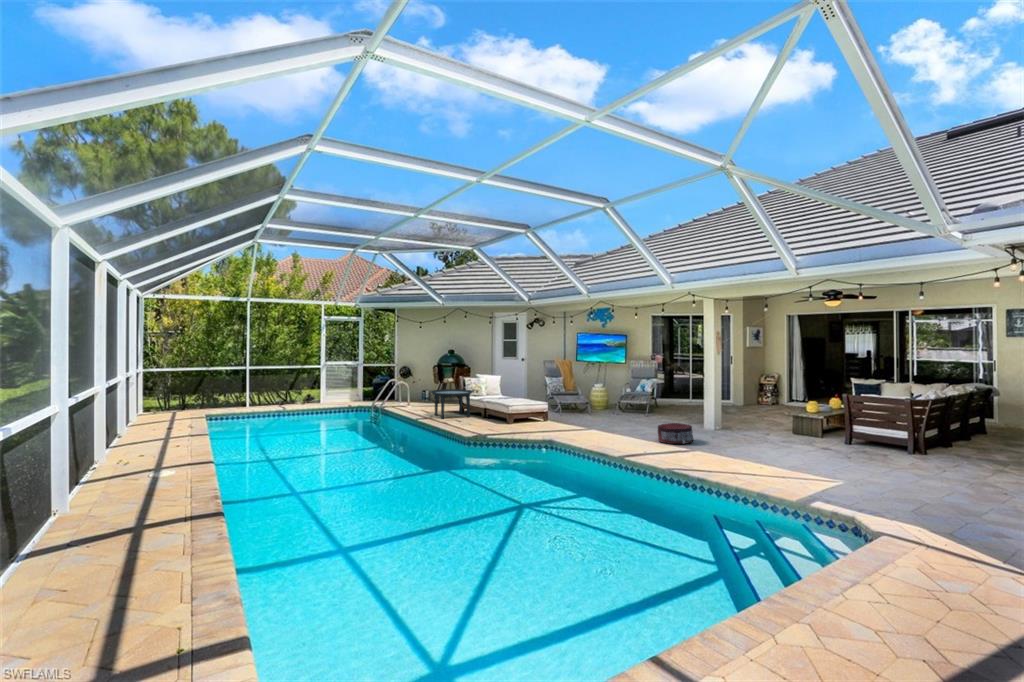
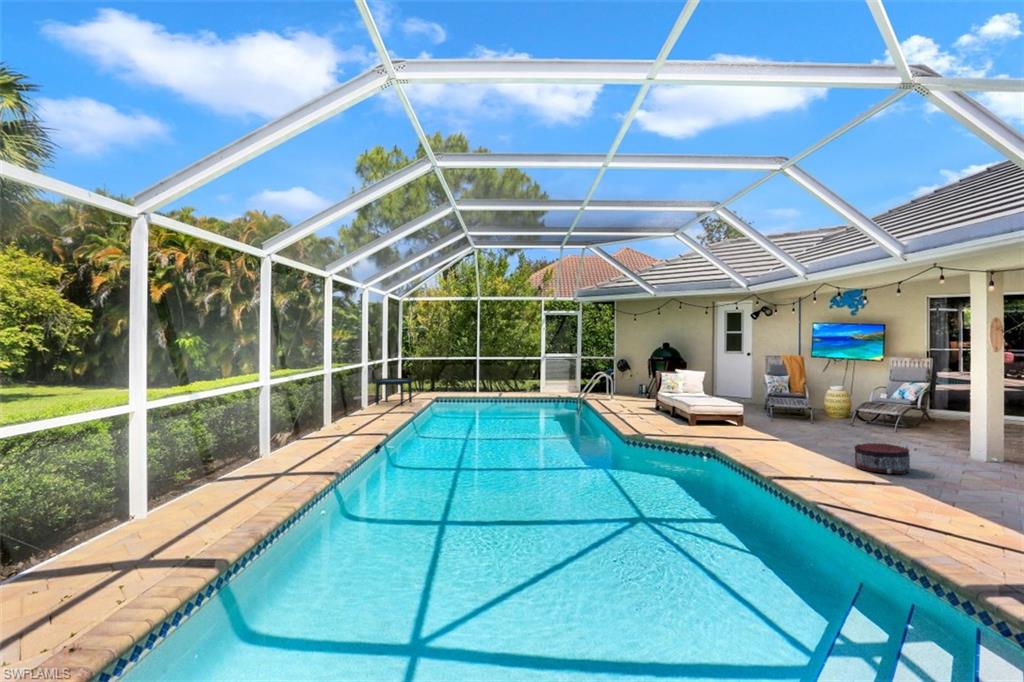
round table: present [431,389,473,419] -> present [373,378,414,405]

